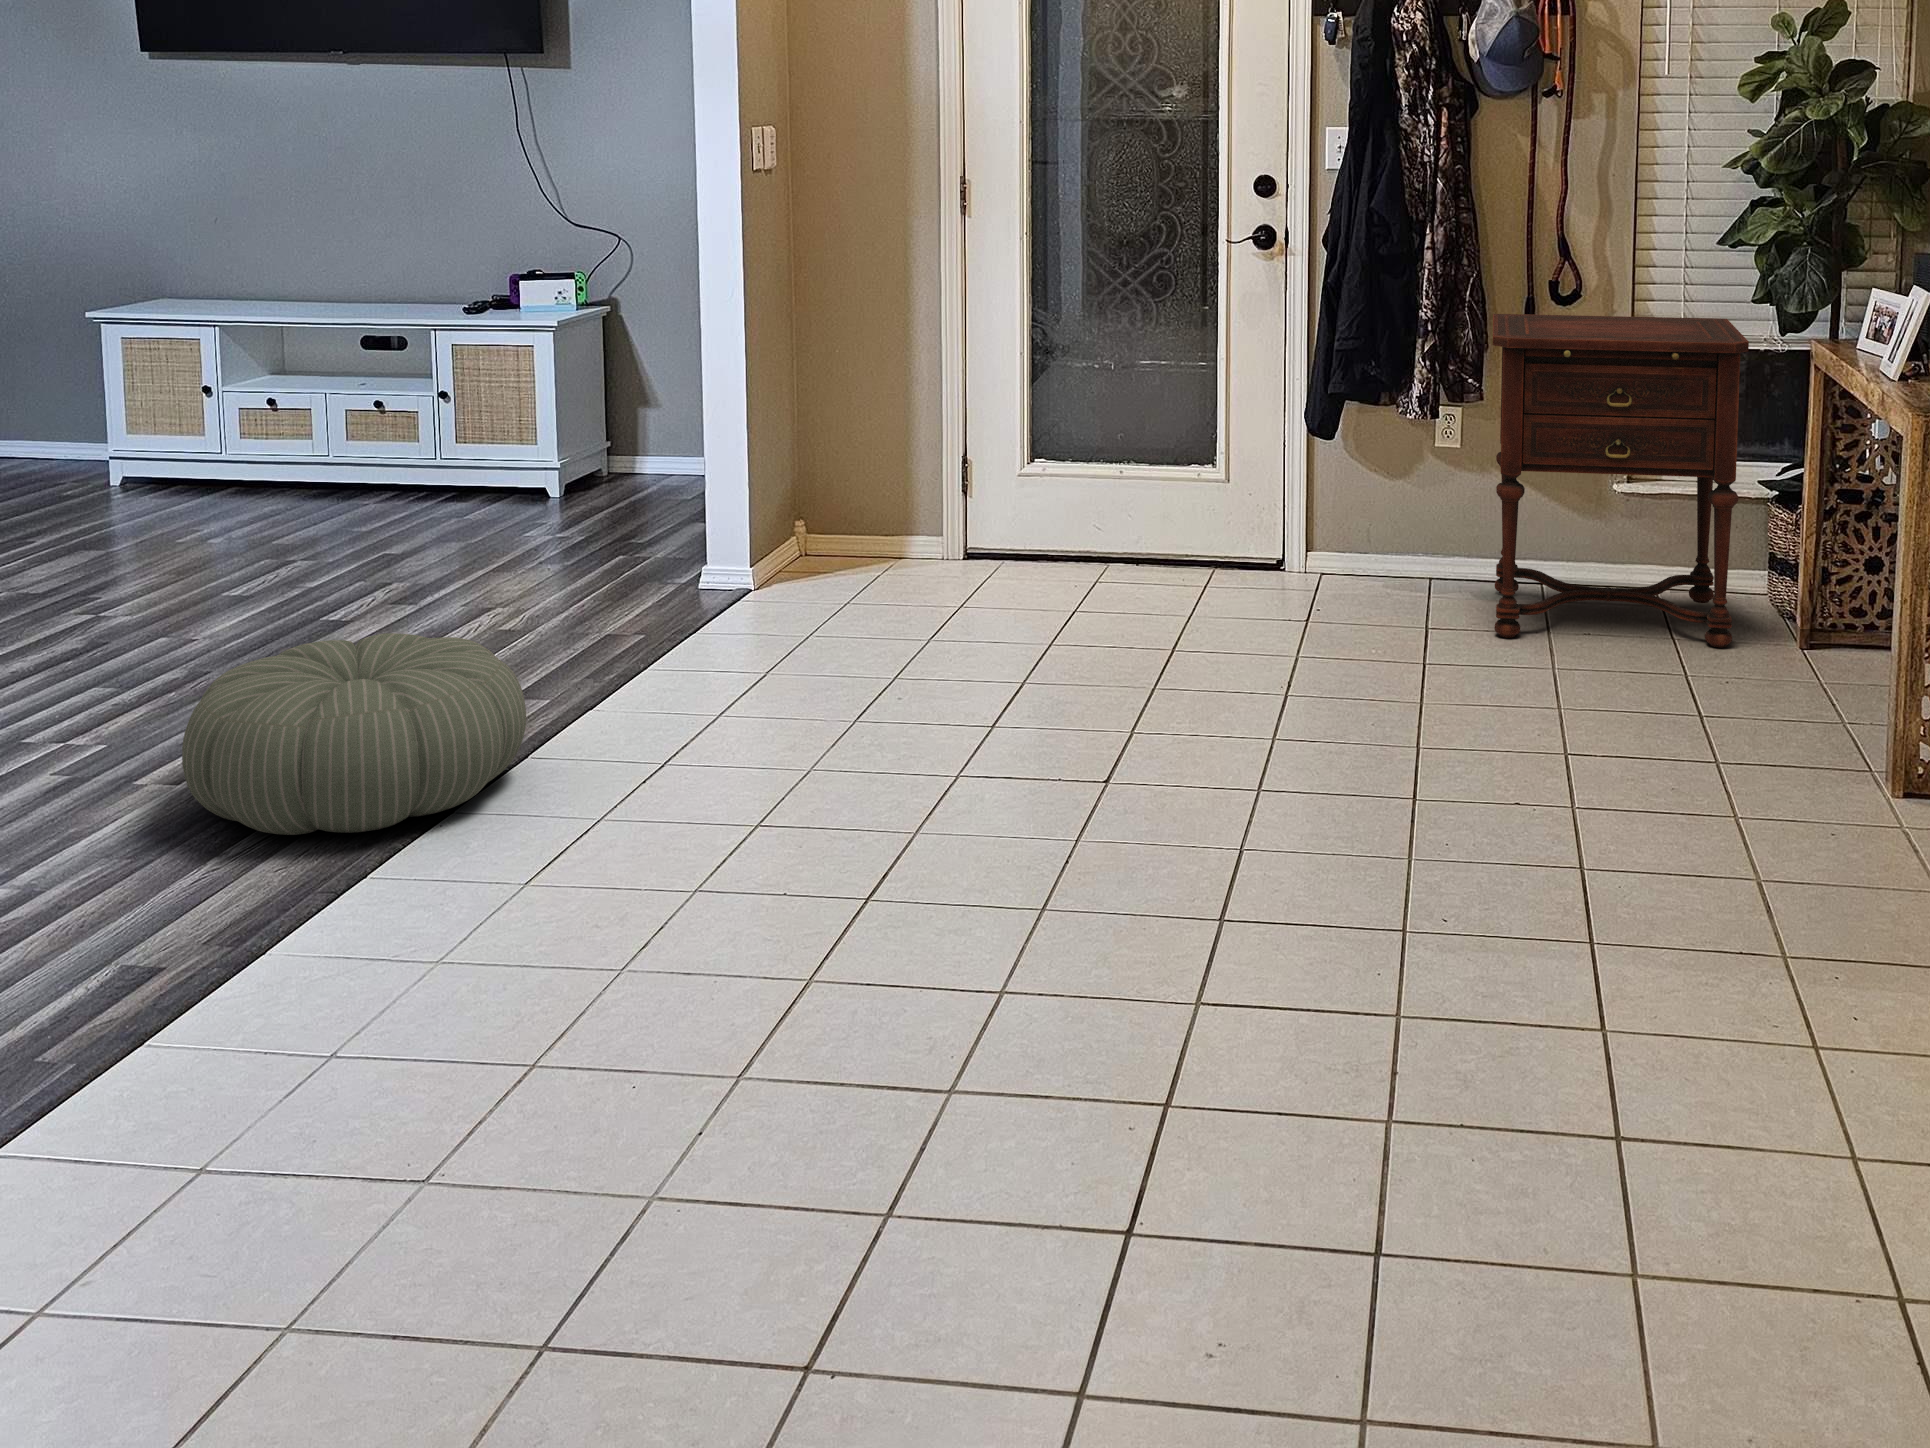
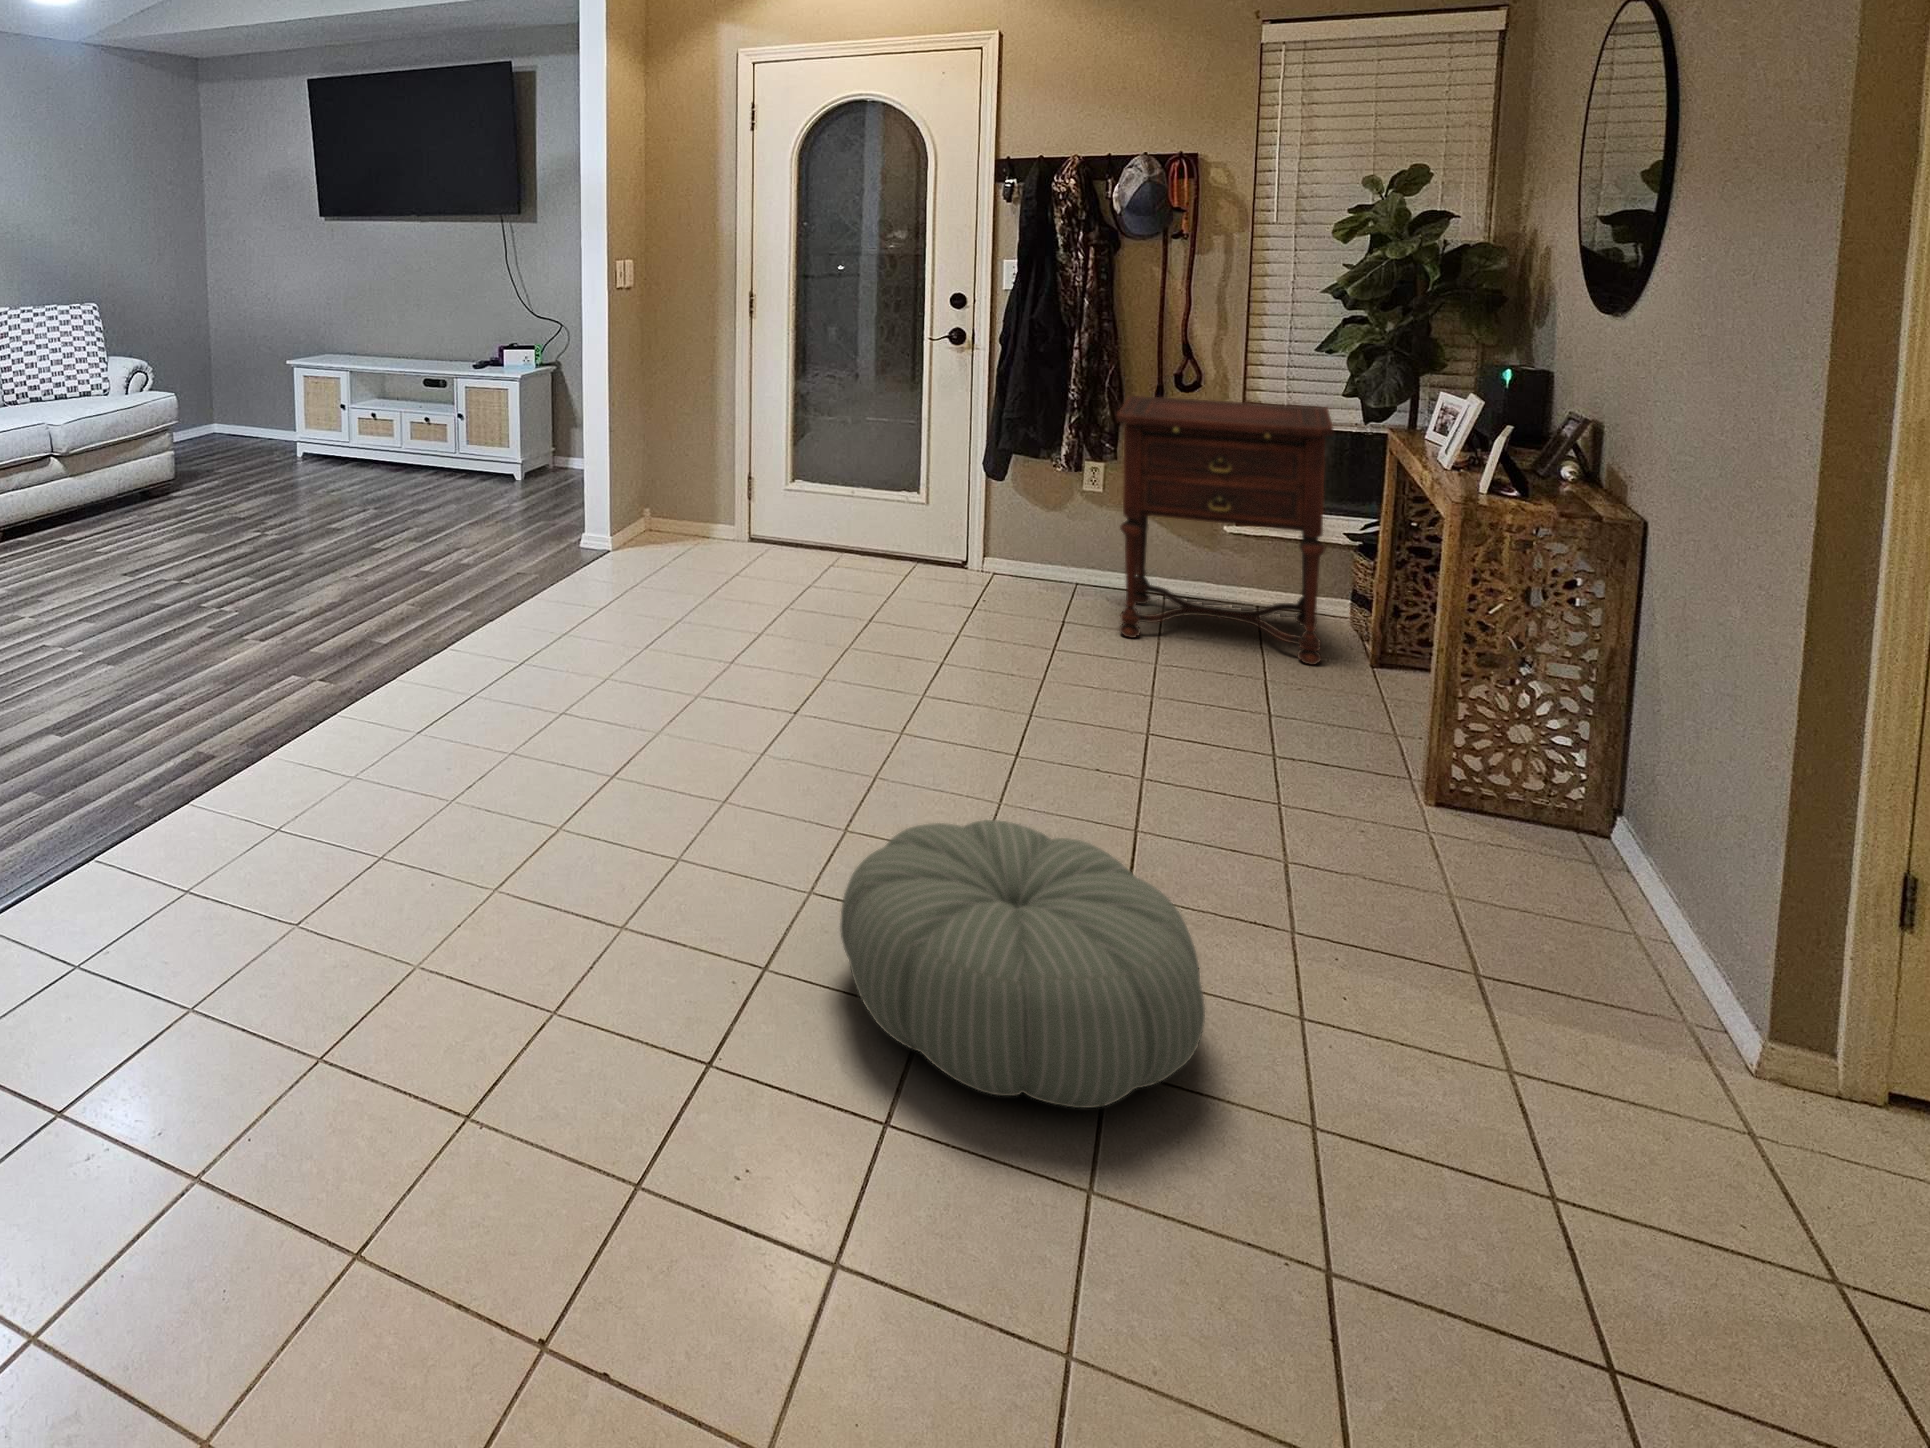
pouf: present [182,633,526,835] -> present [840,820,1205,1108]

